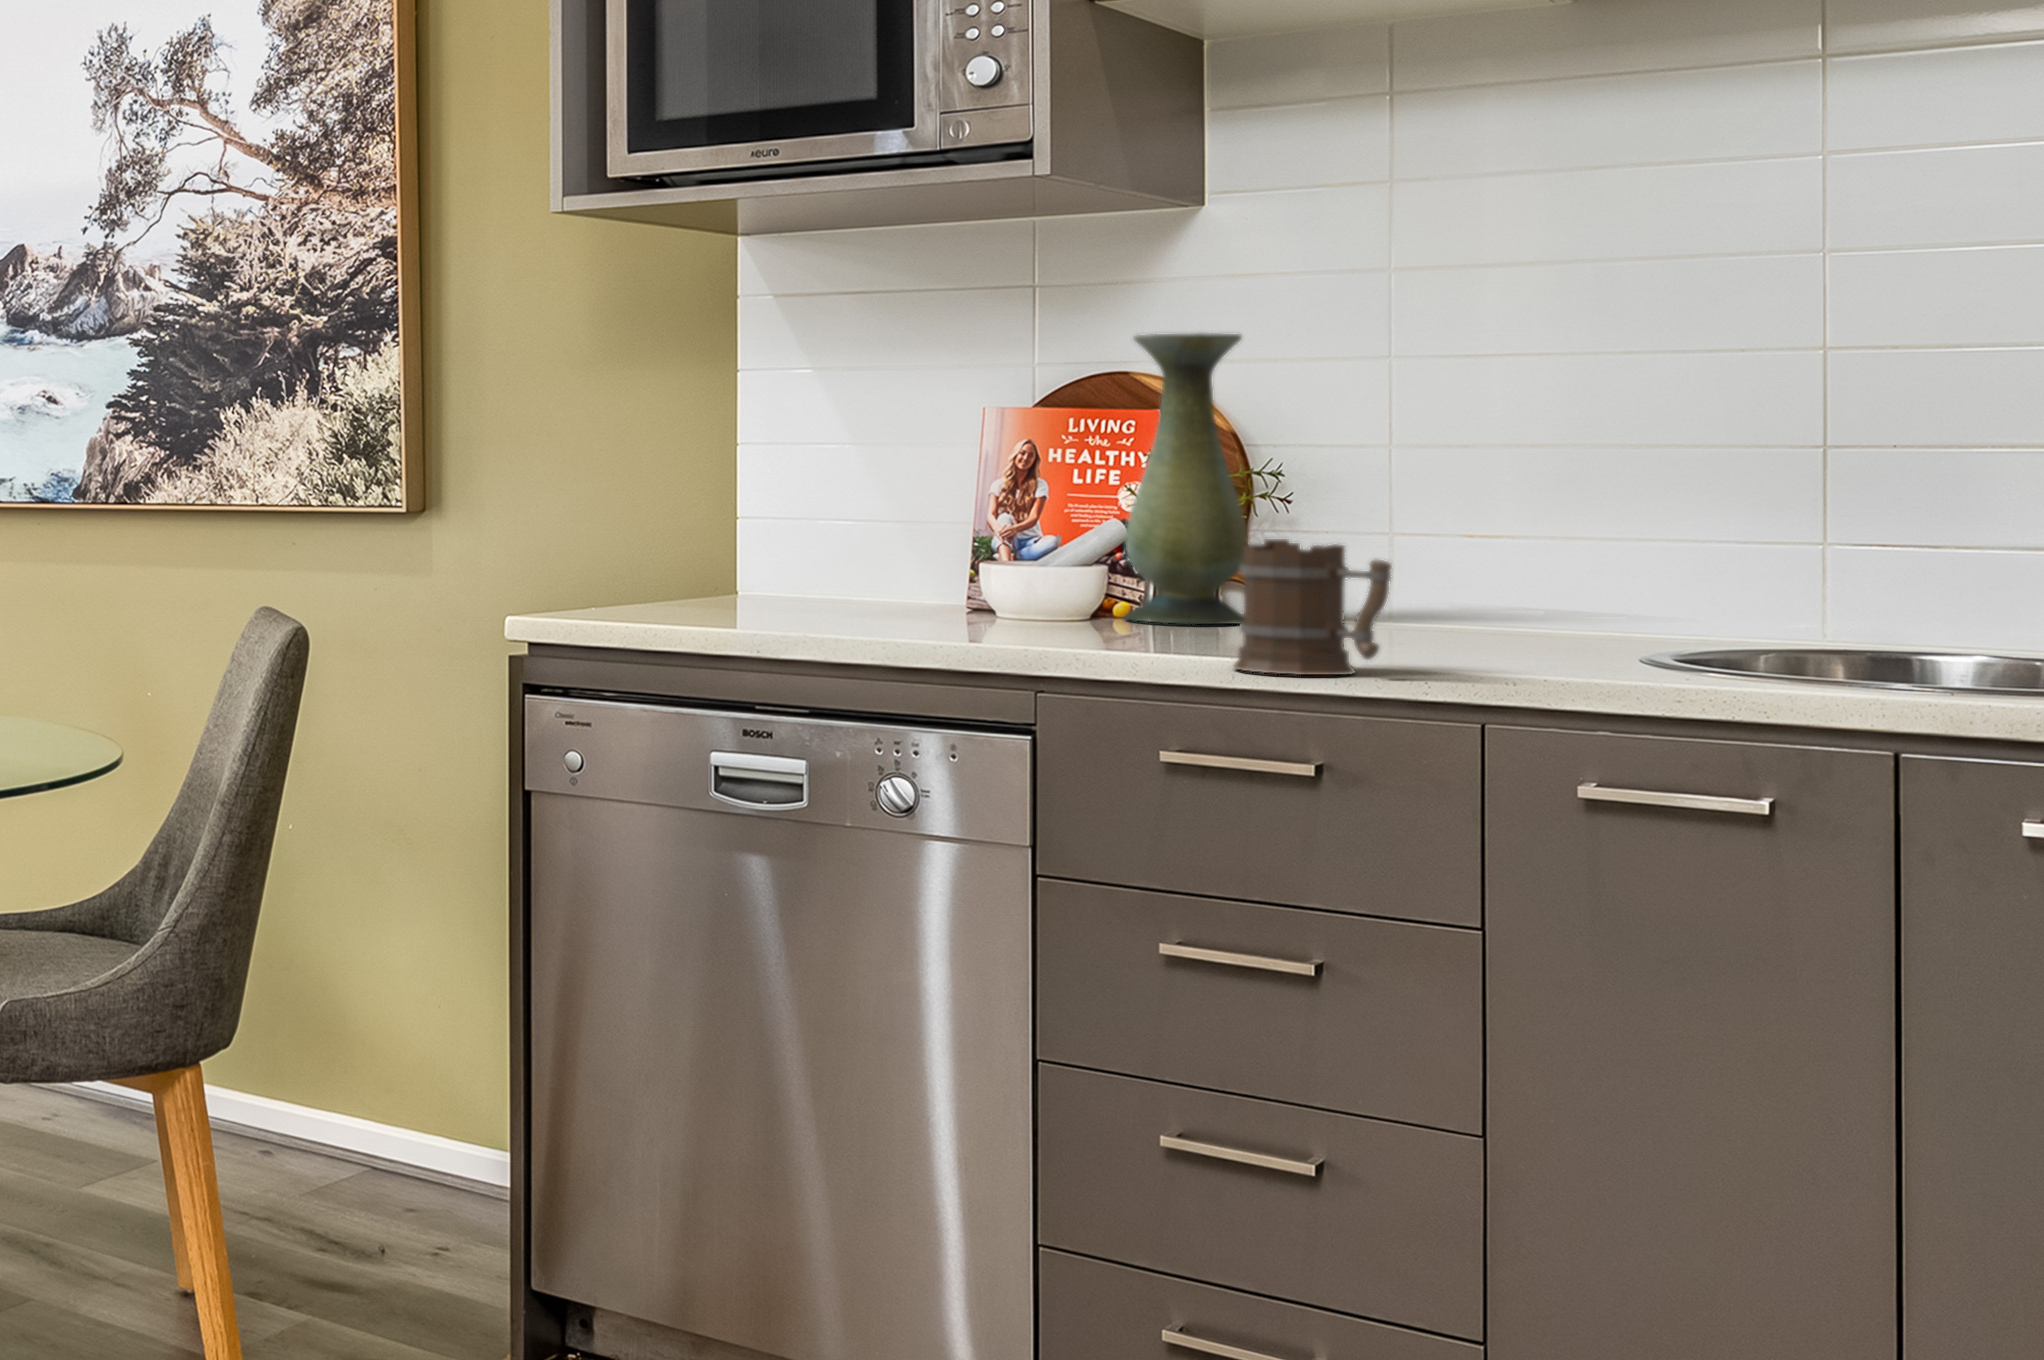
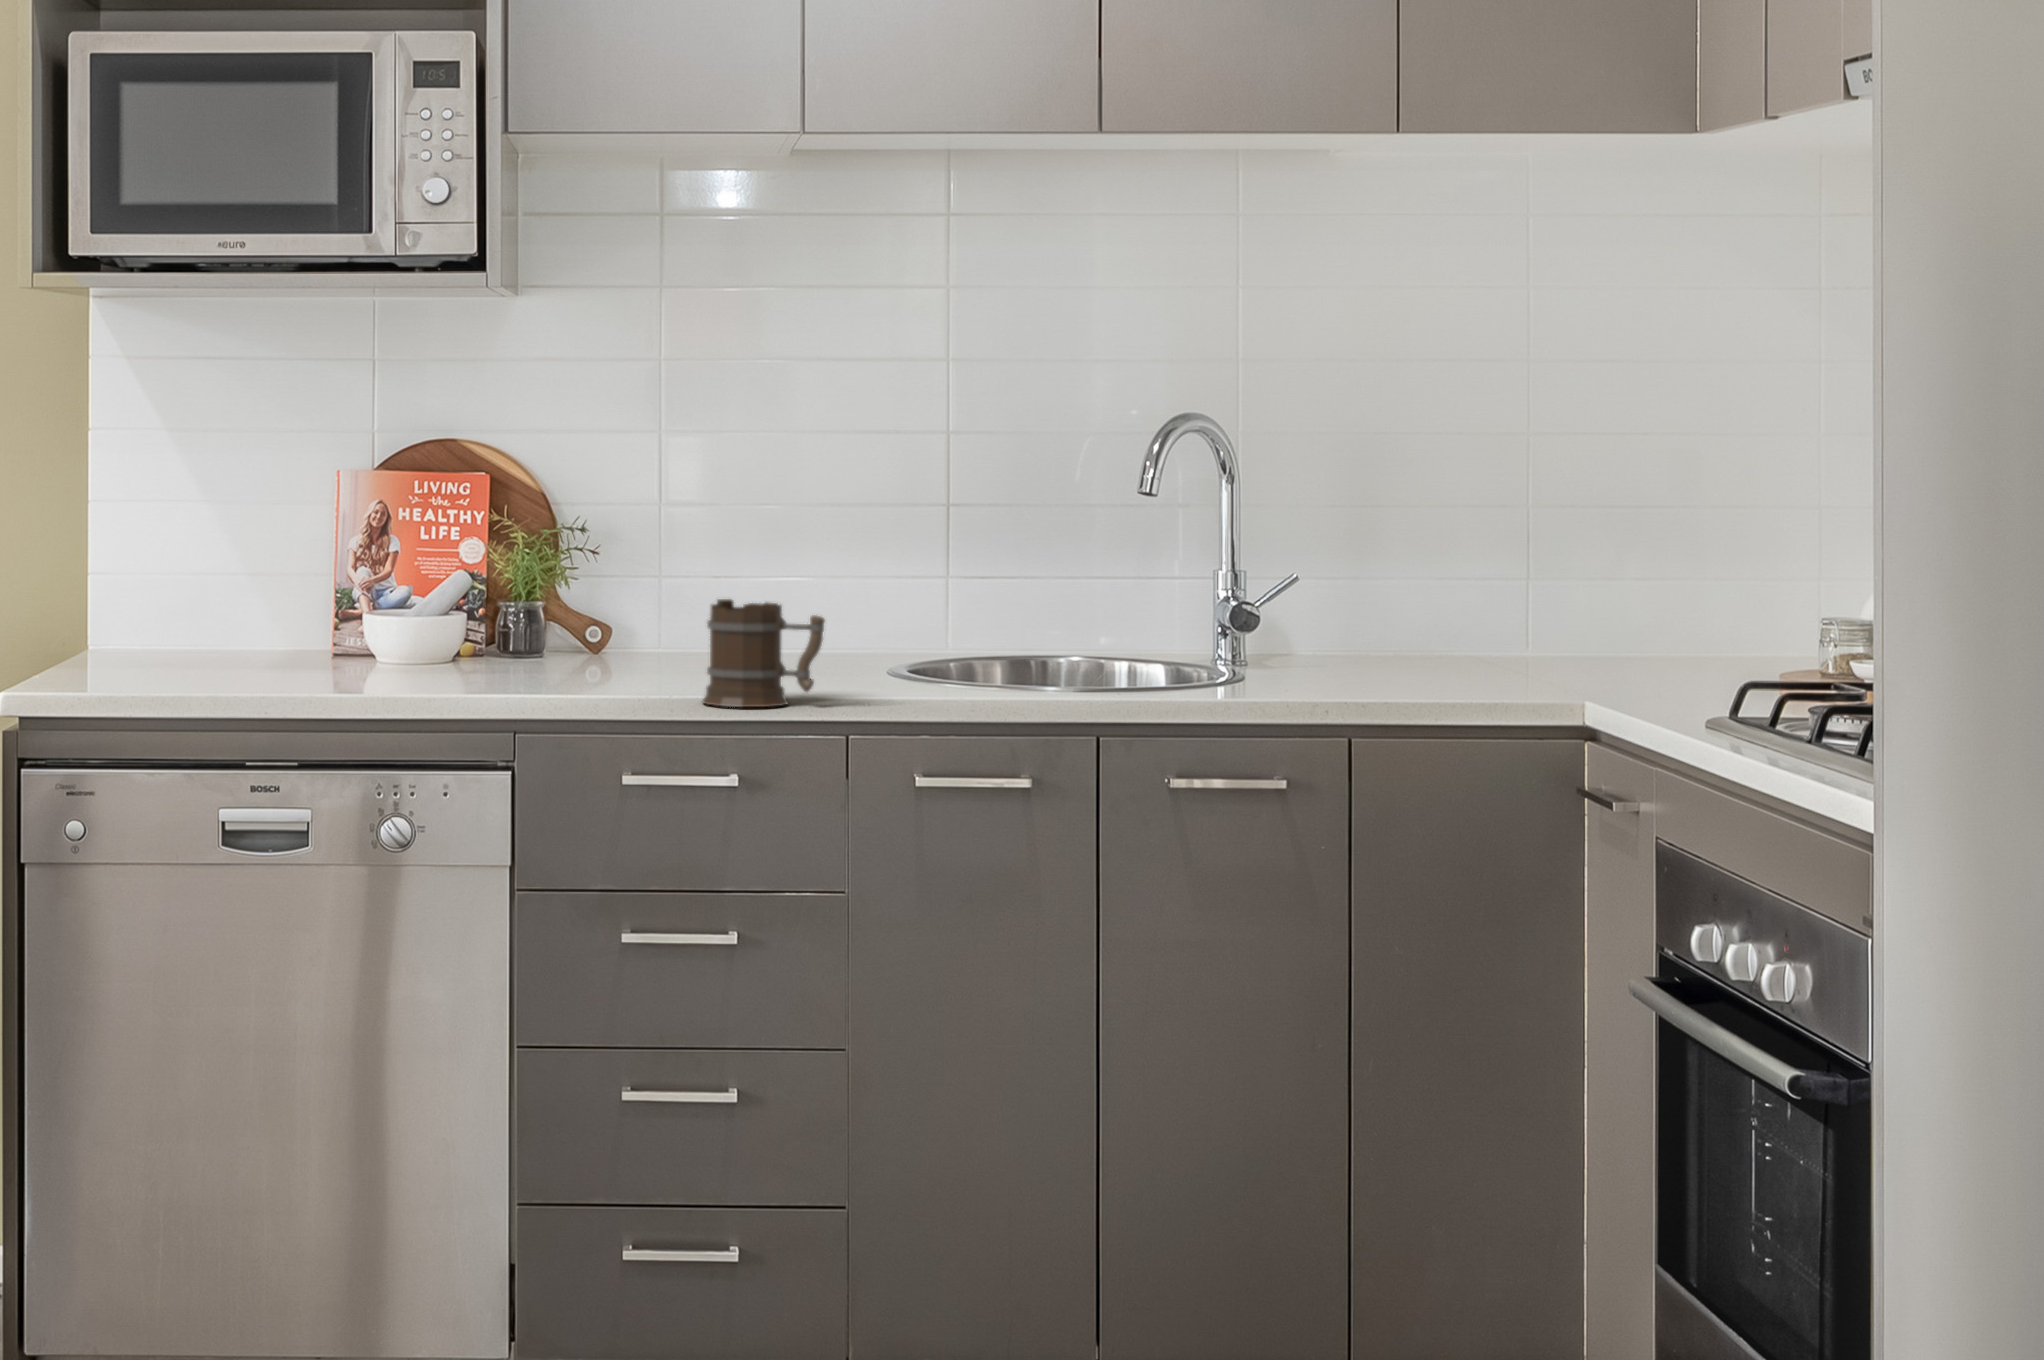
vase: present [1125,333,1248,624] -> none [484,414,583,662]

